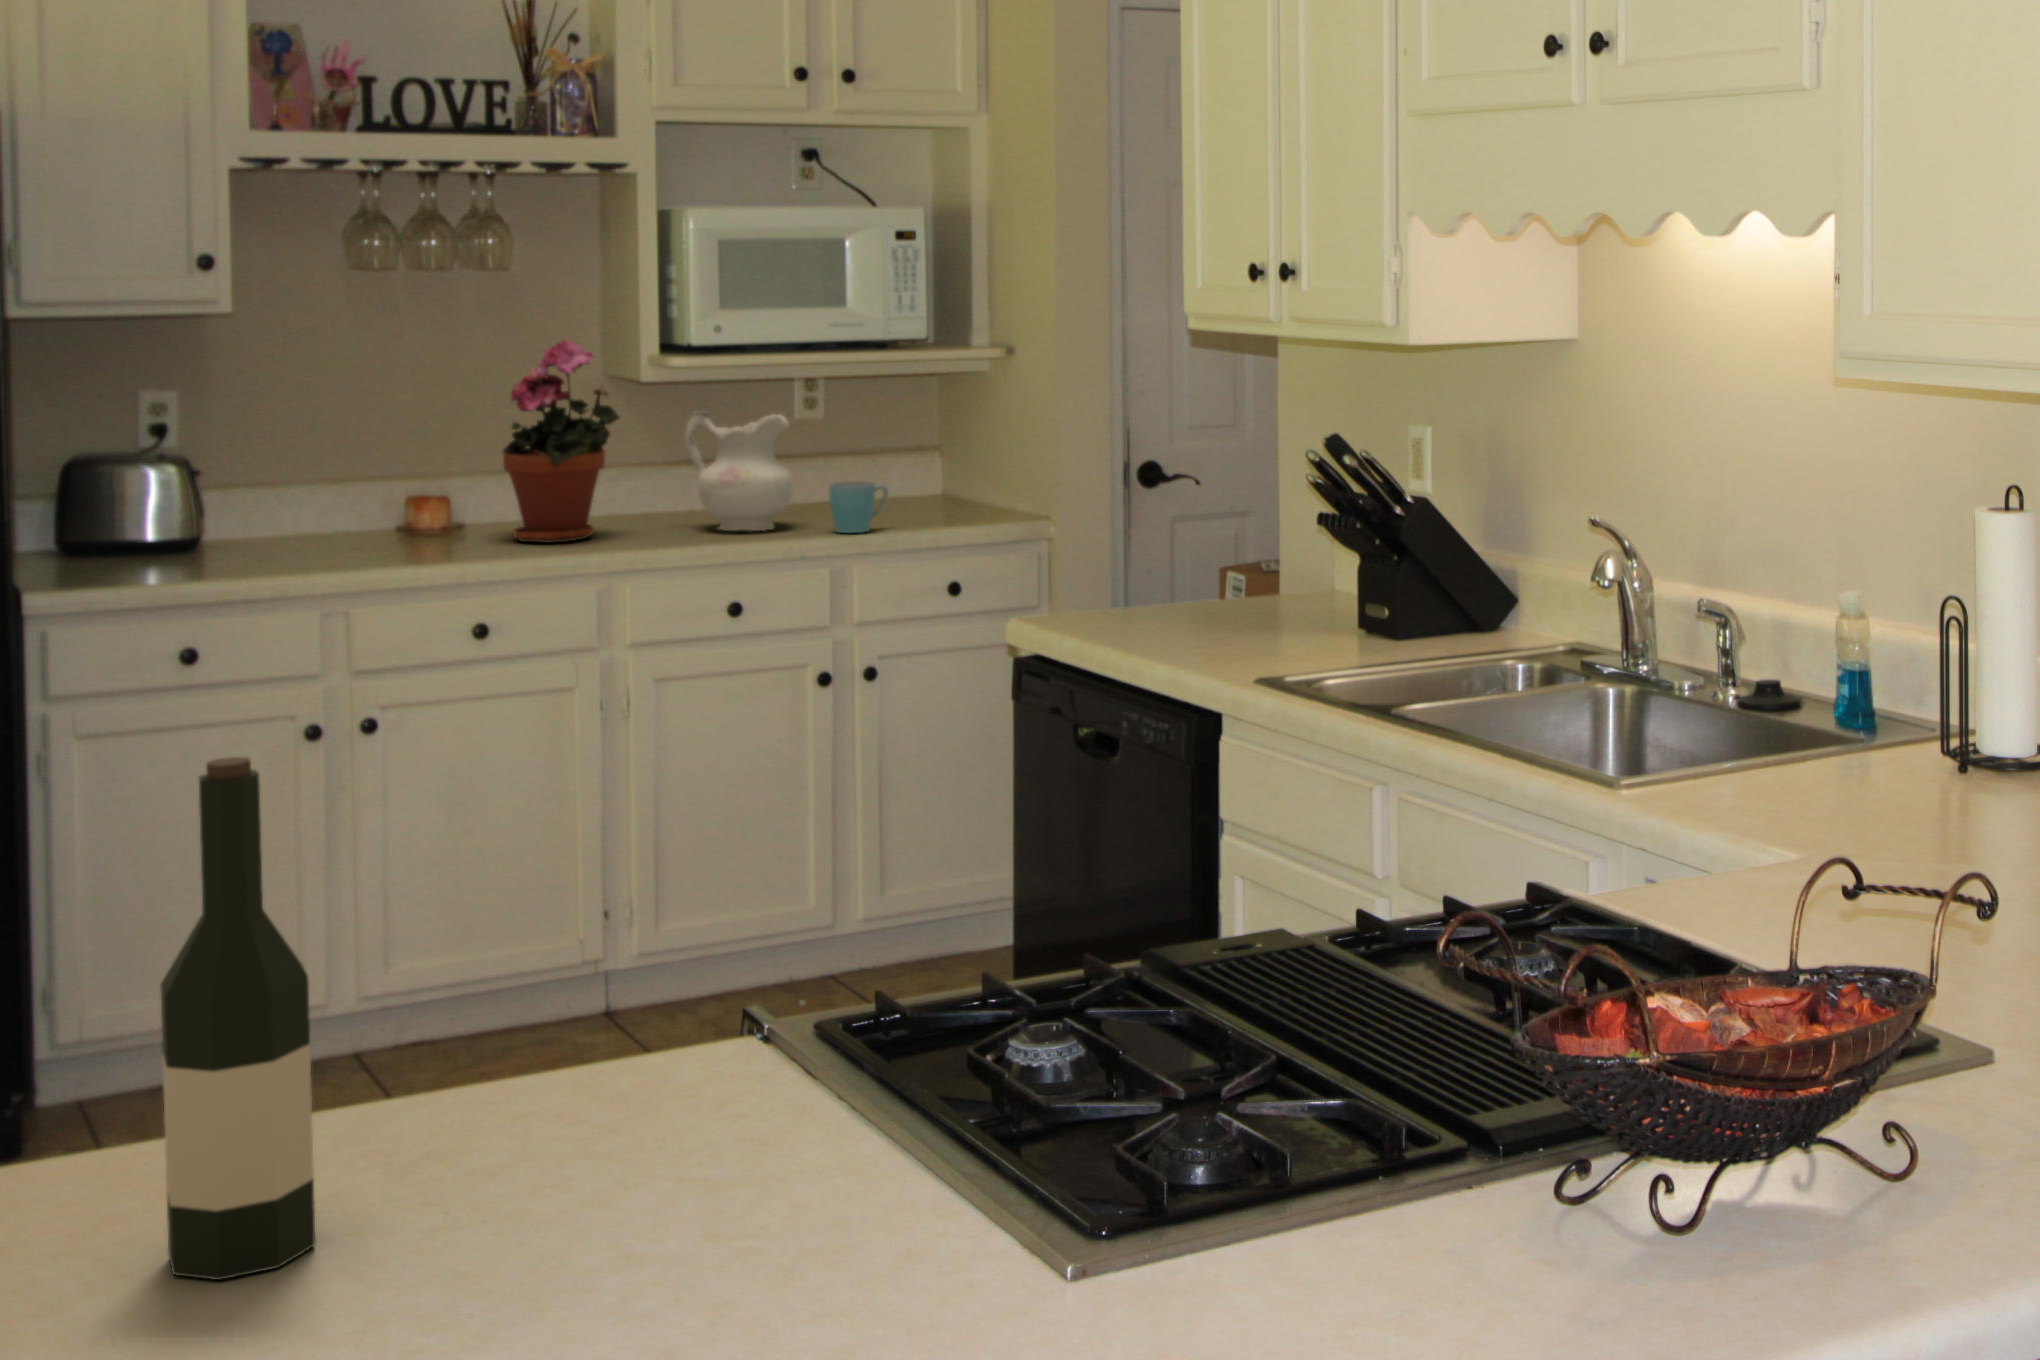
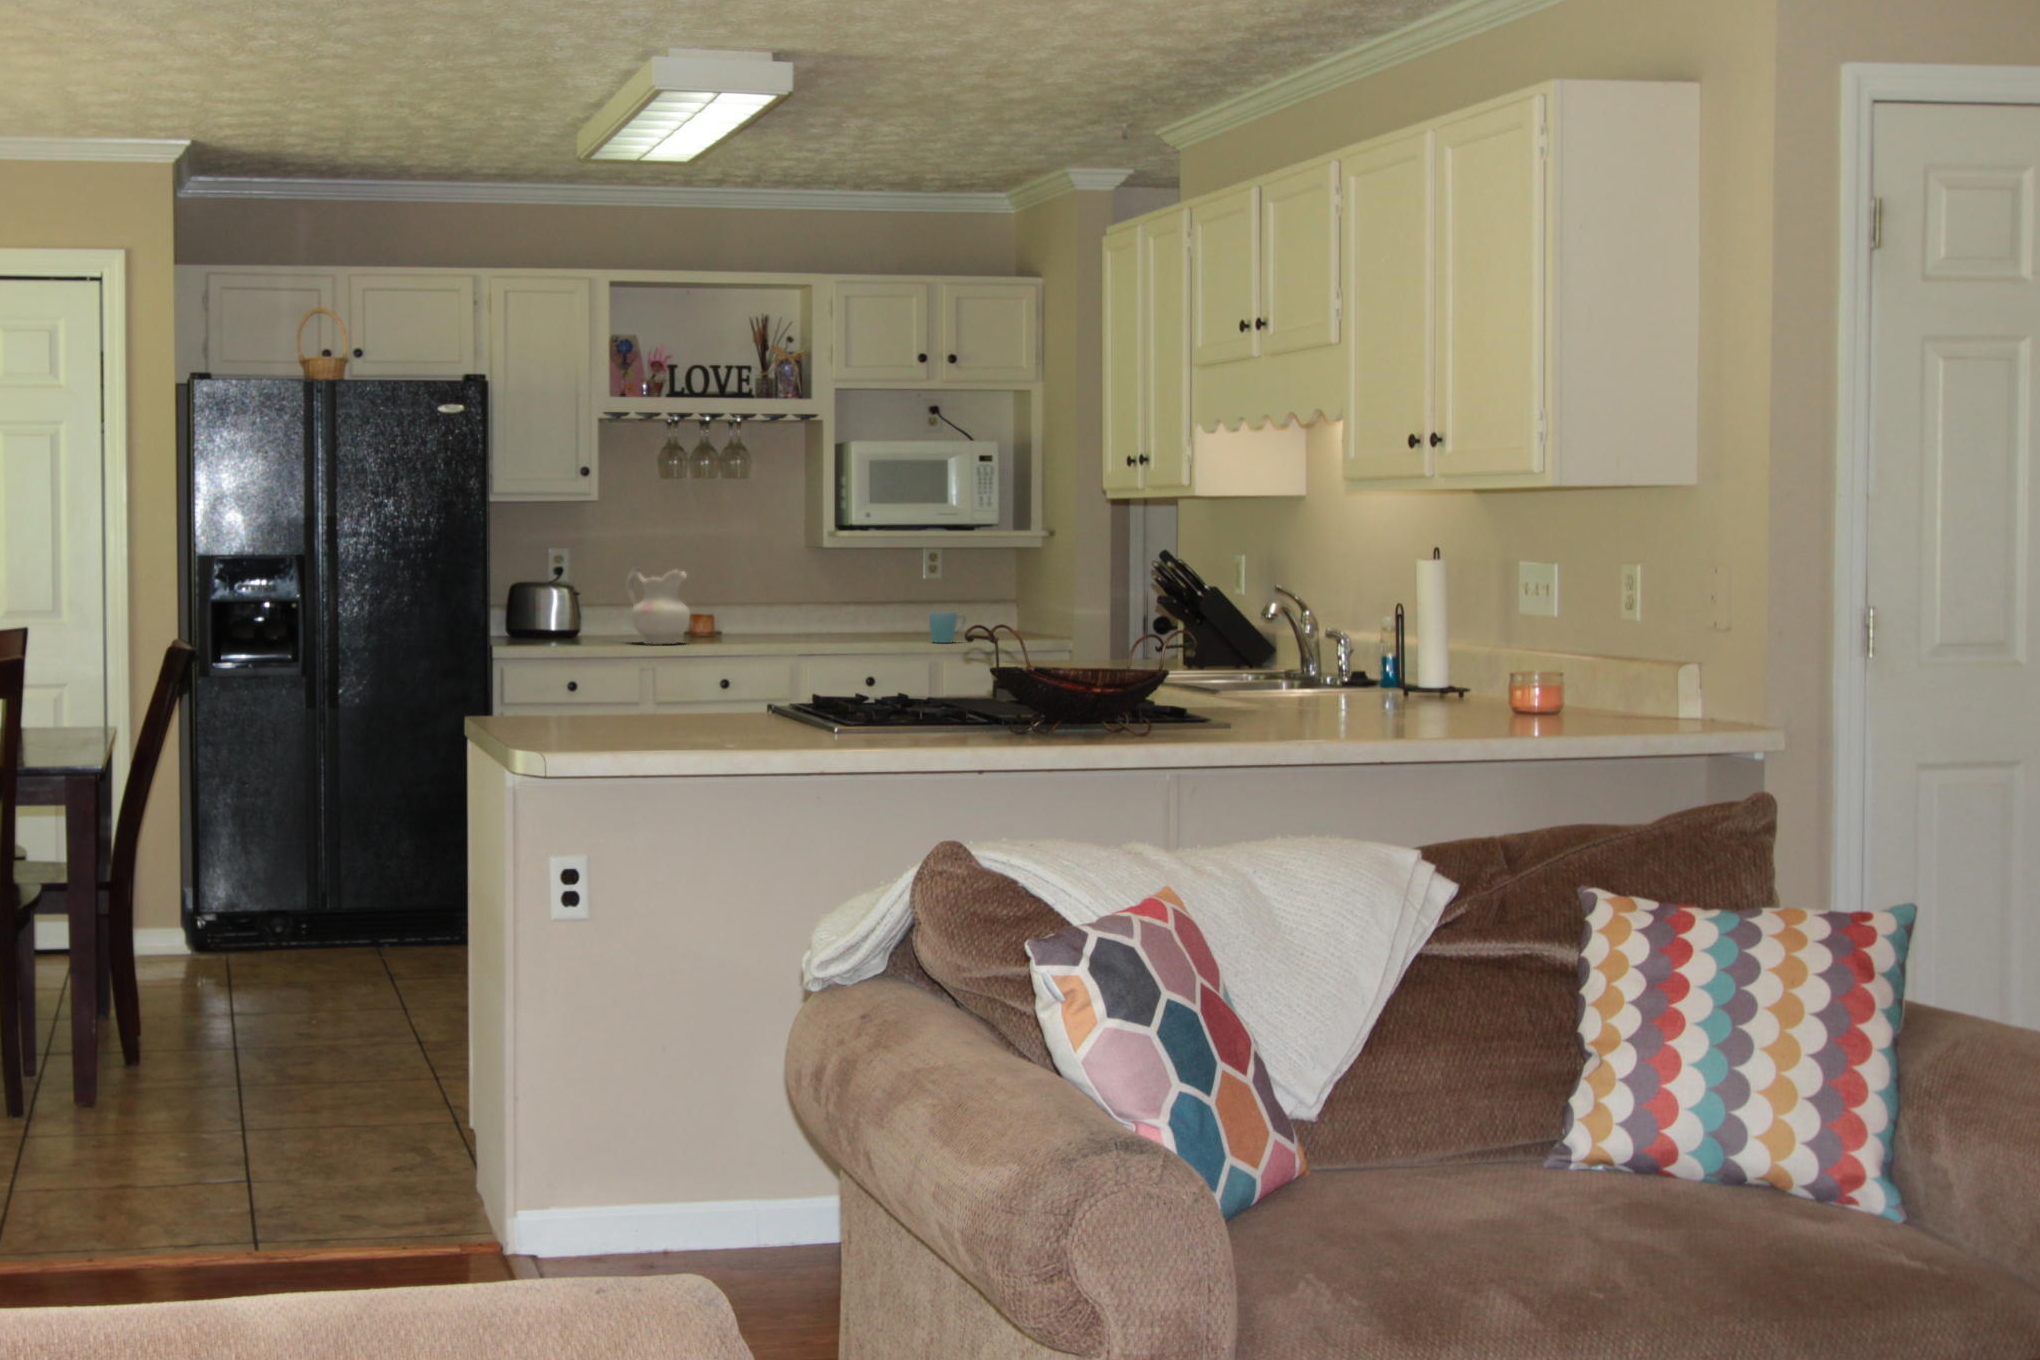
potted plant: present [502,341,620,542] -> none [740,520,808,640]
ceramic pitcher: present [685,411,793,531] -> present [626,568,690,644]
wine bottle: present [161,757,316,1280] -> none [567,564,609,723]

